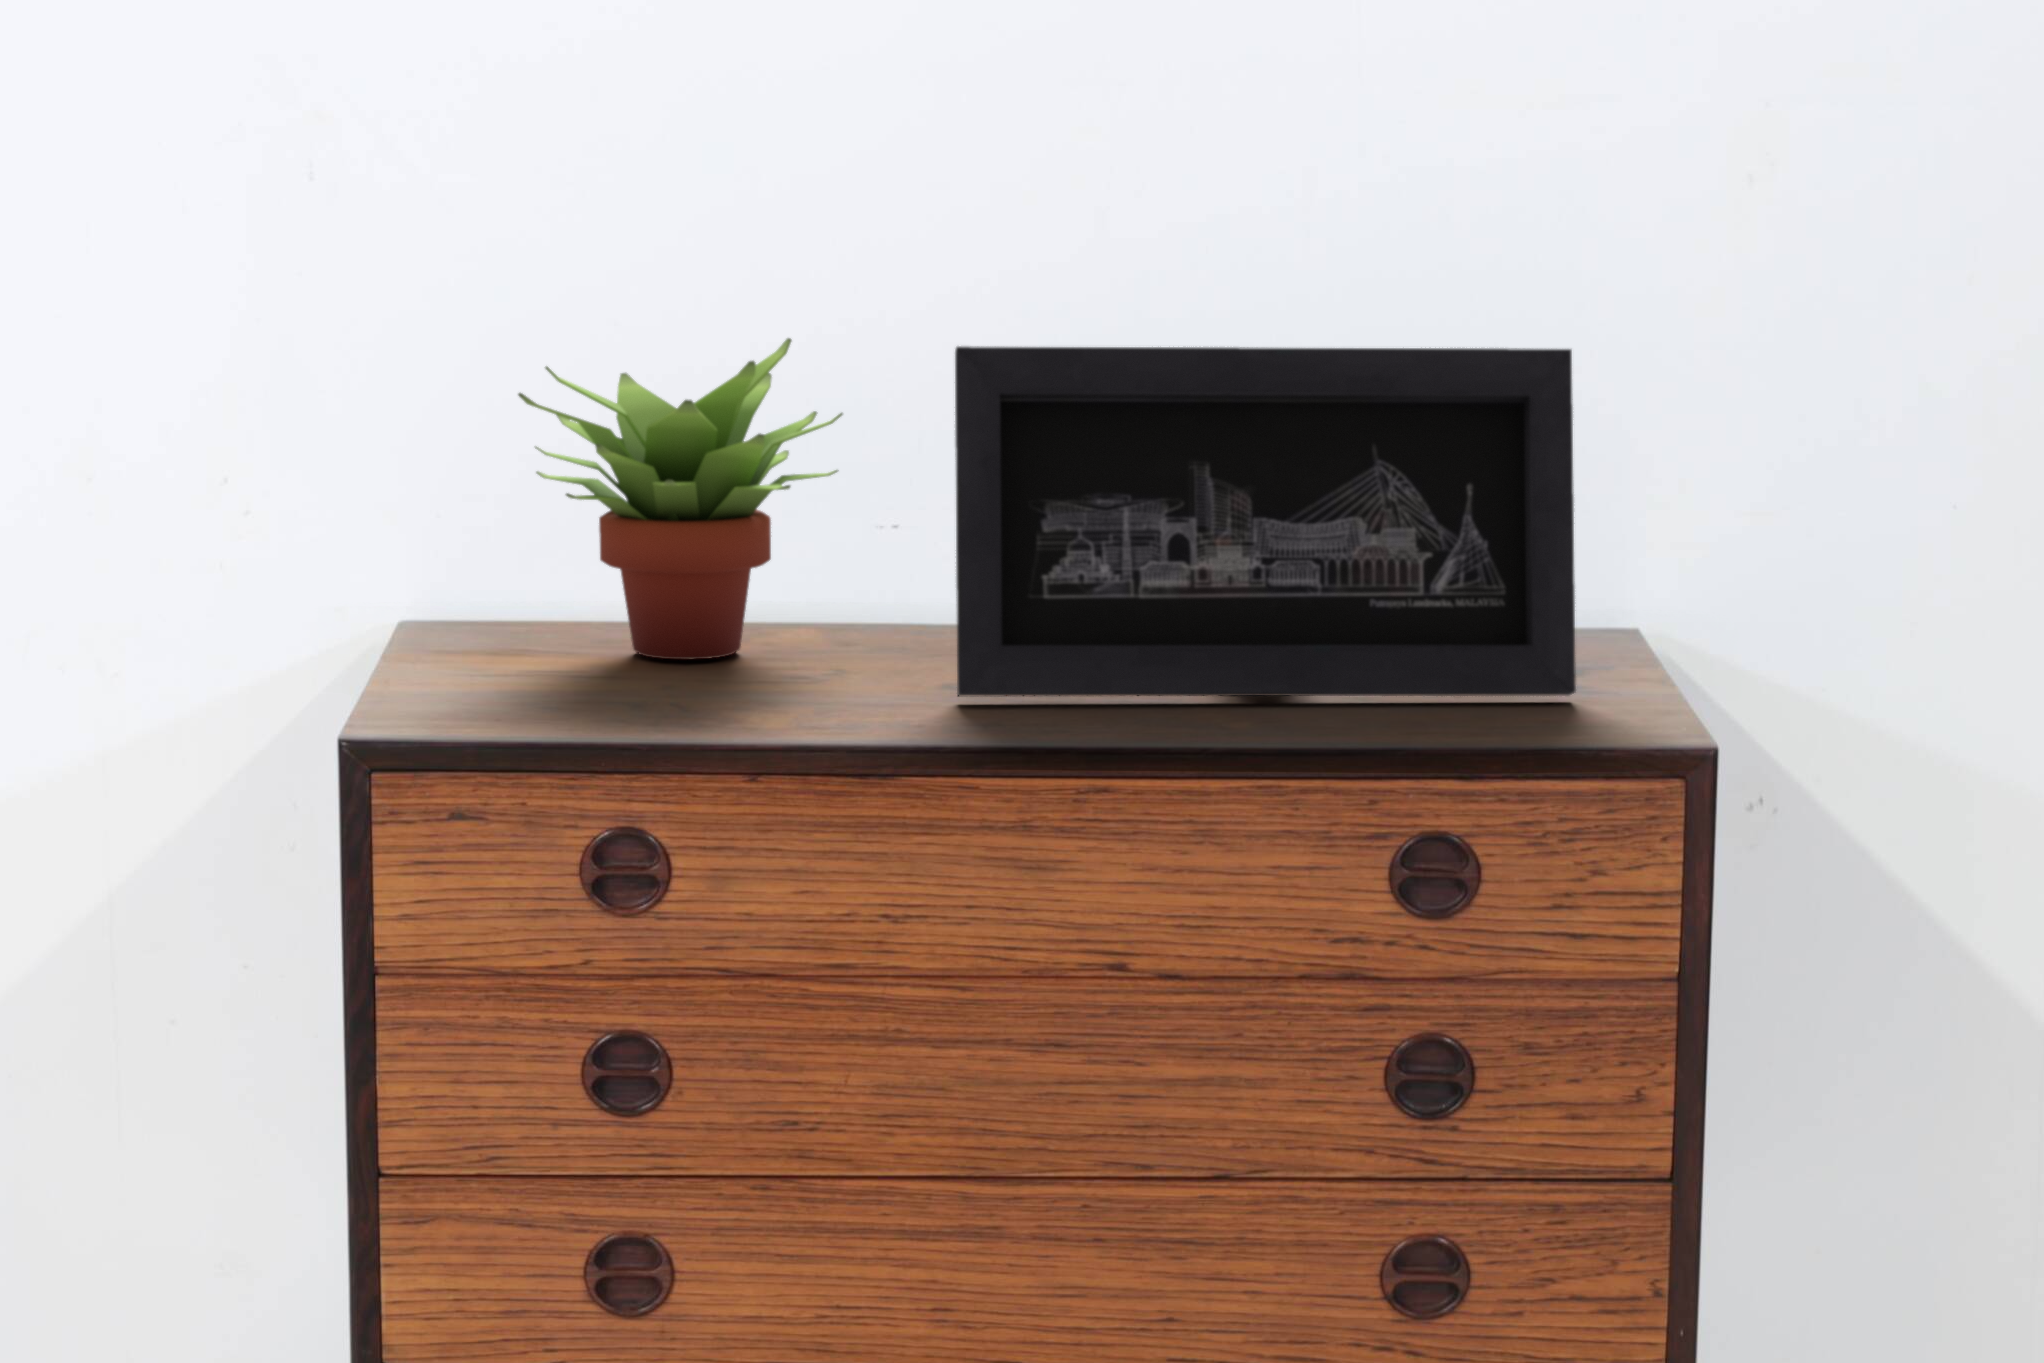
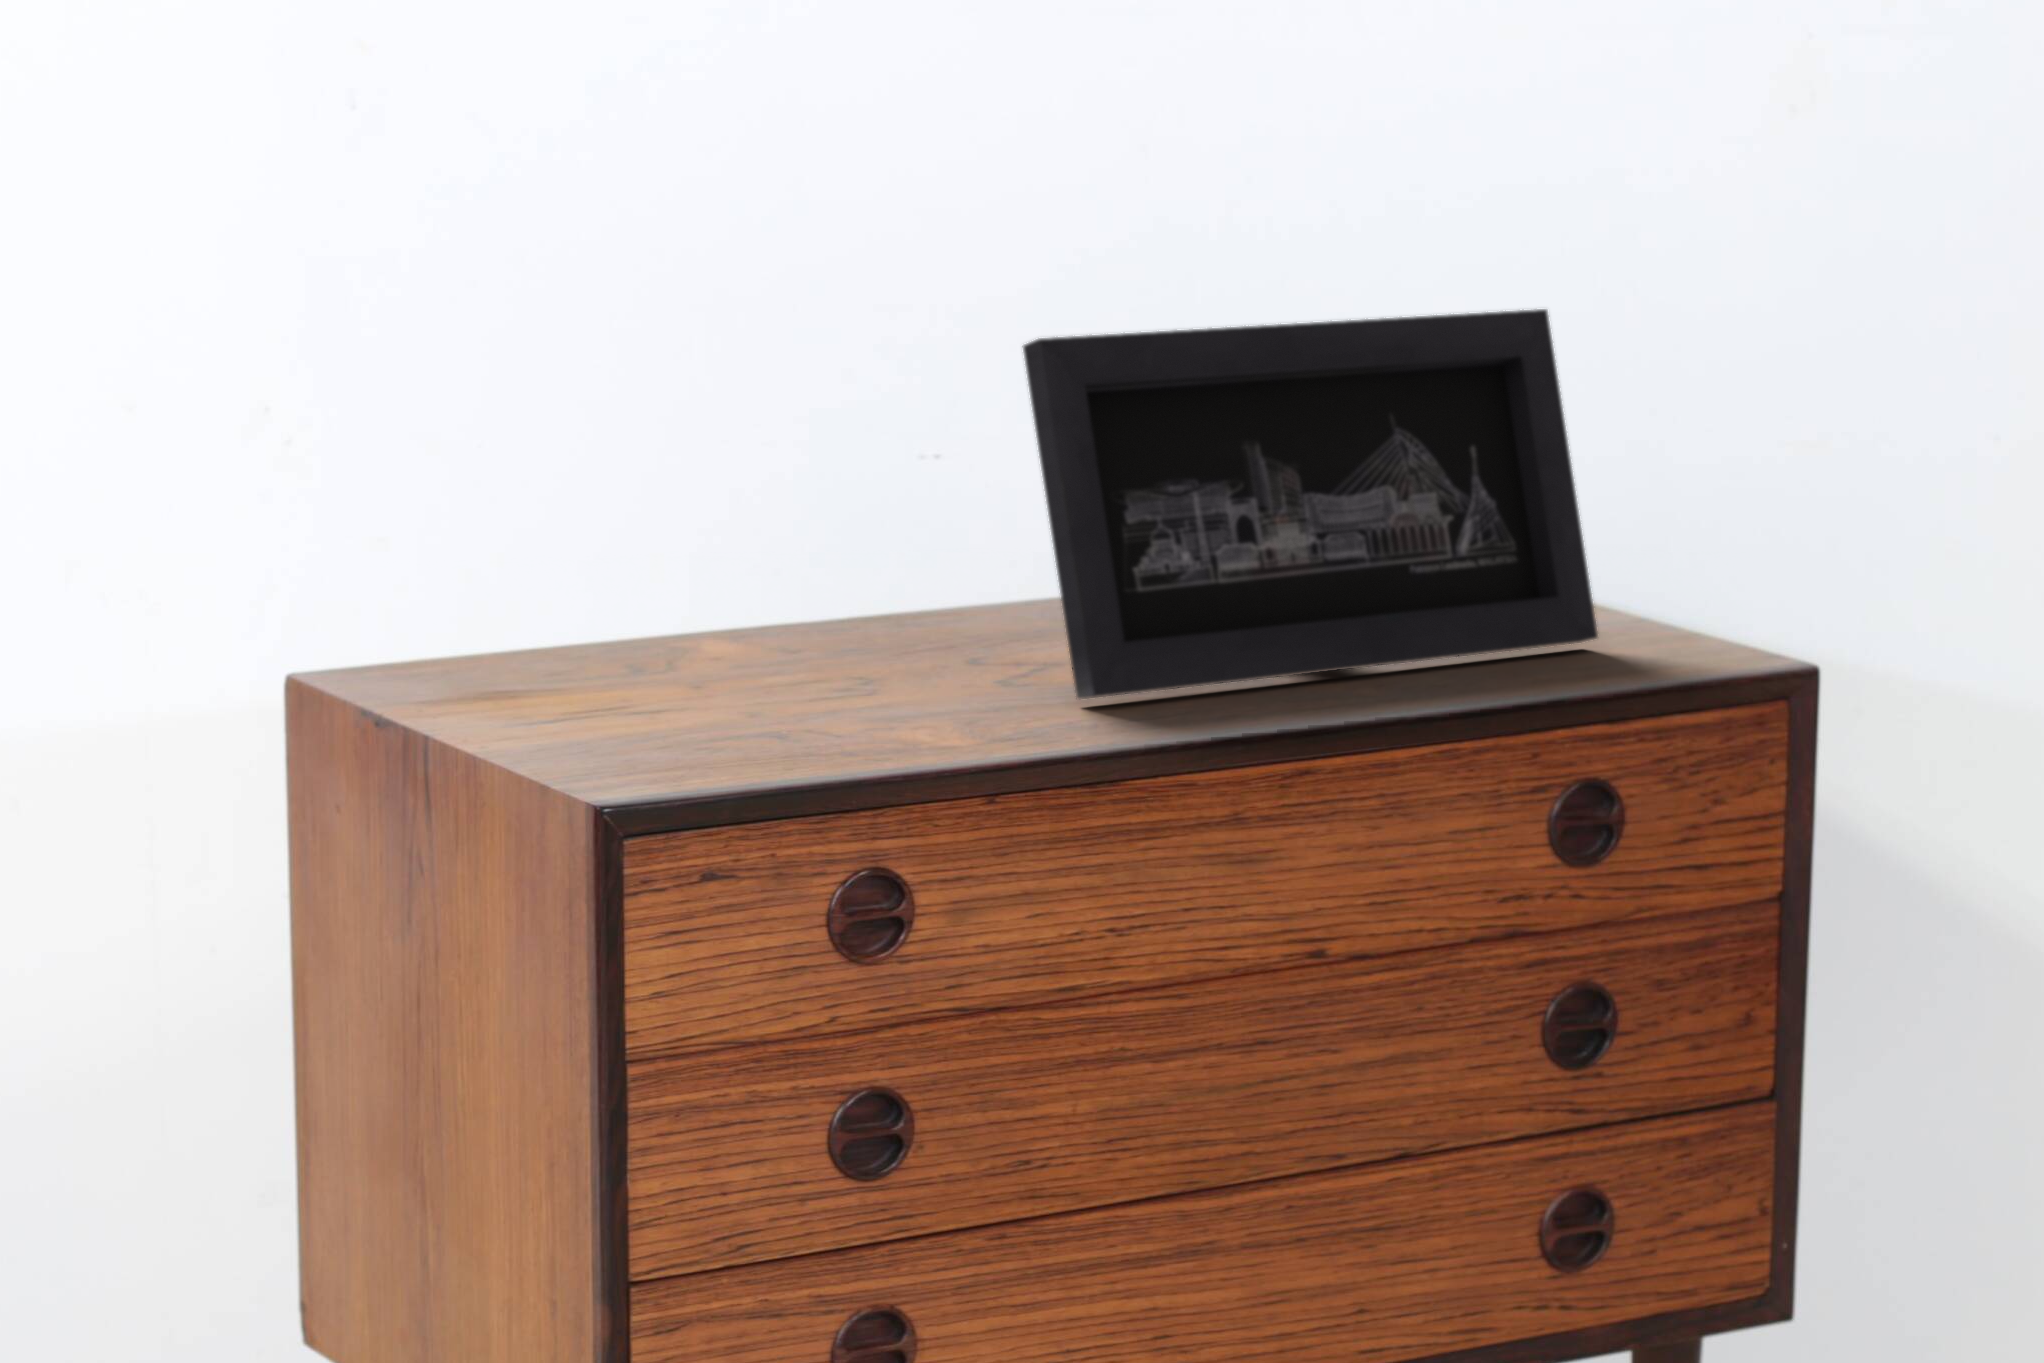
succulent plant: present [518,338,842,659] -> none [524,345,860,696]

